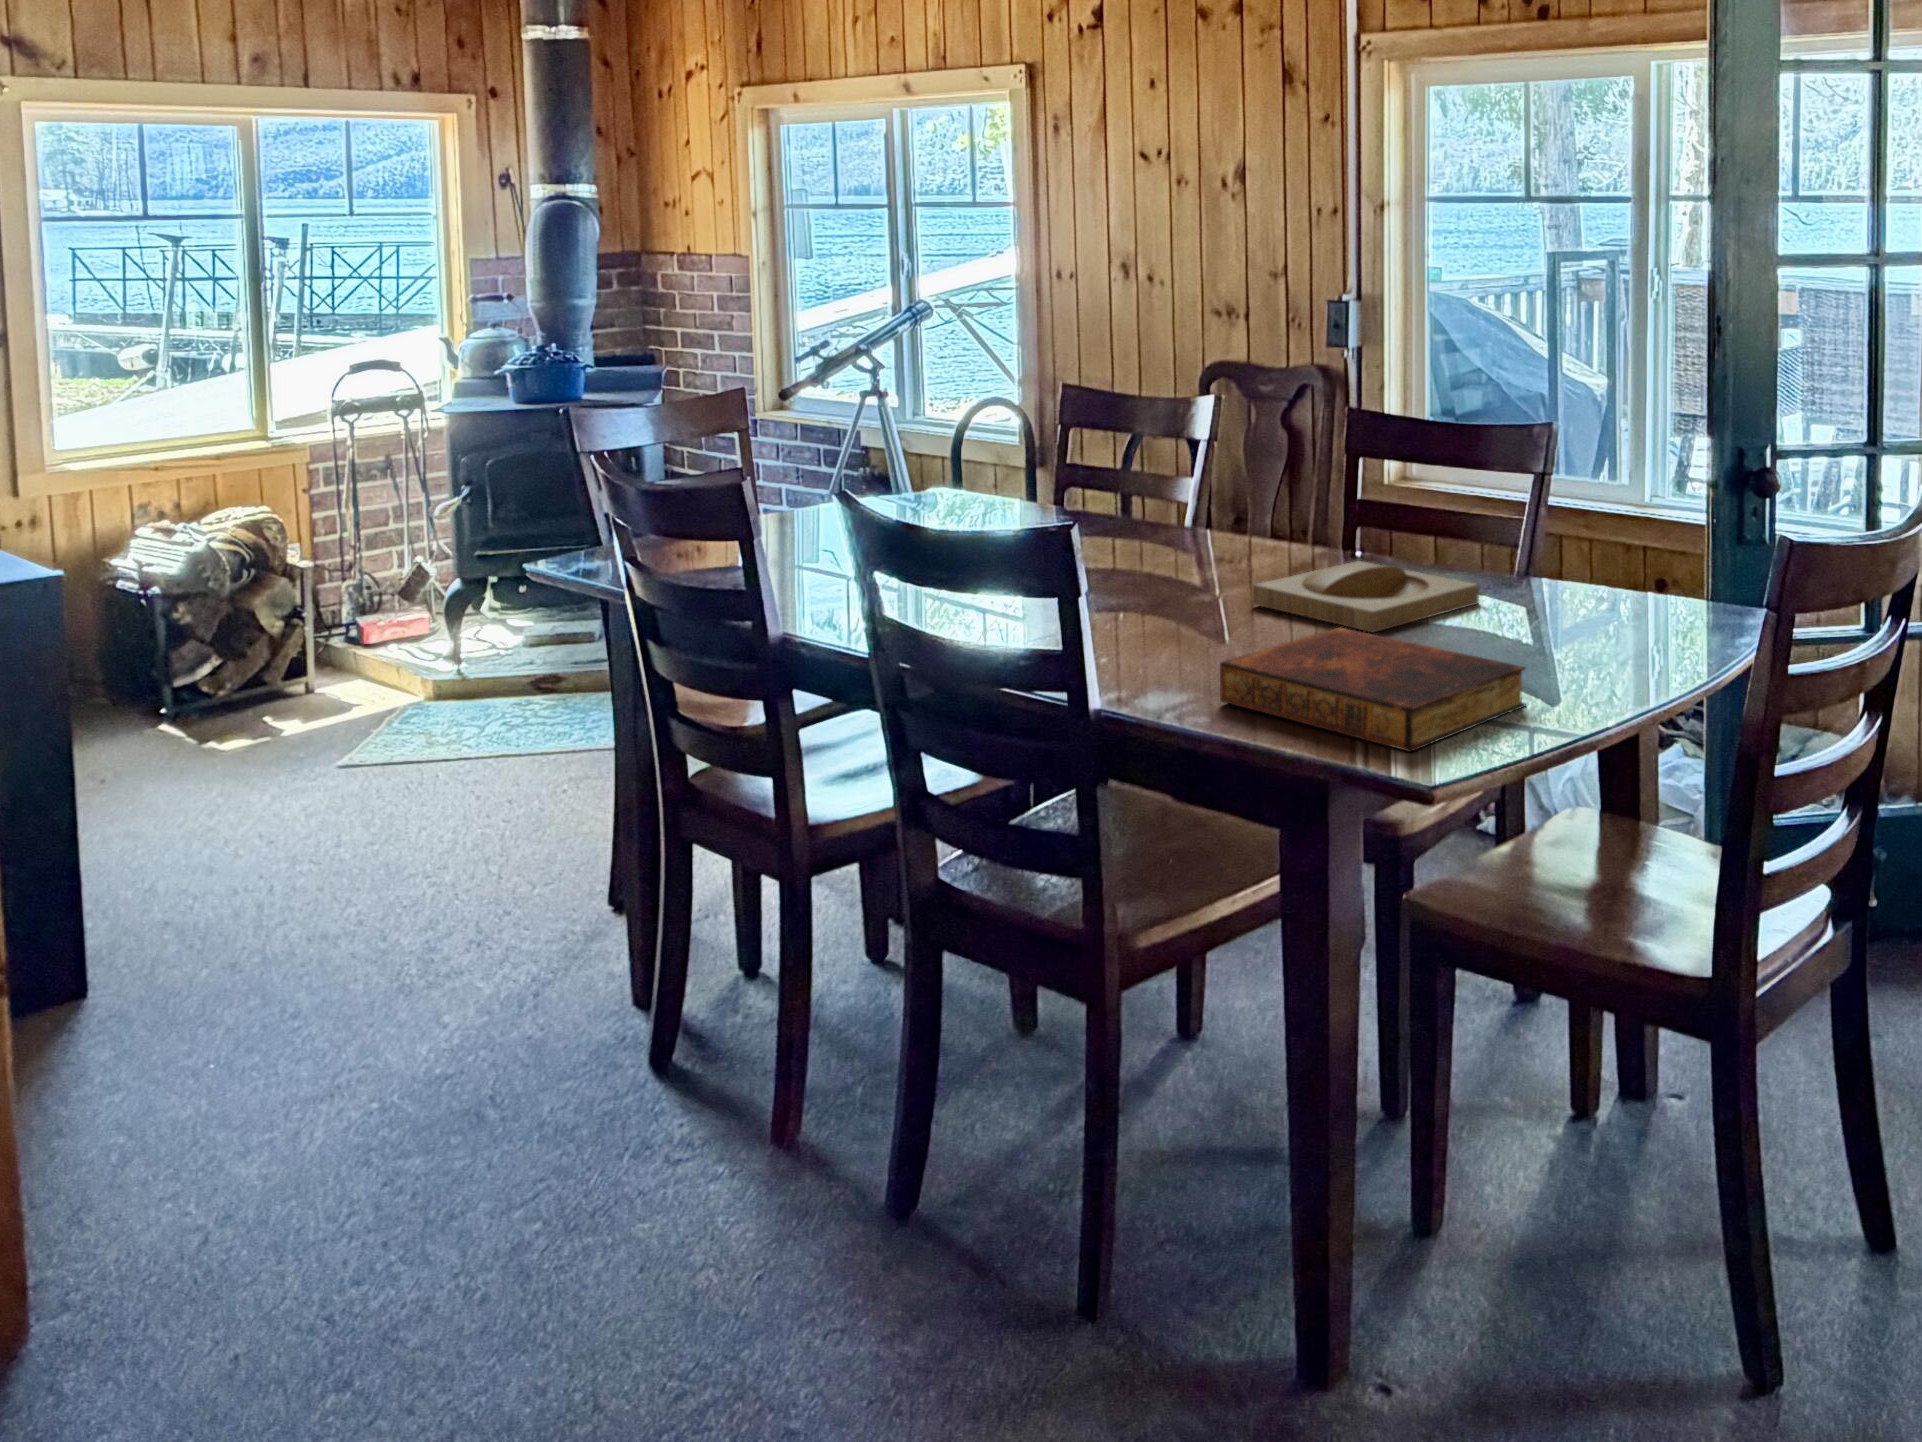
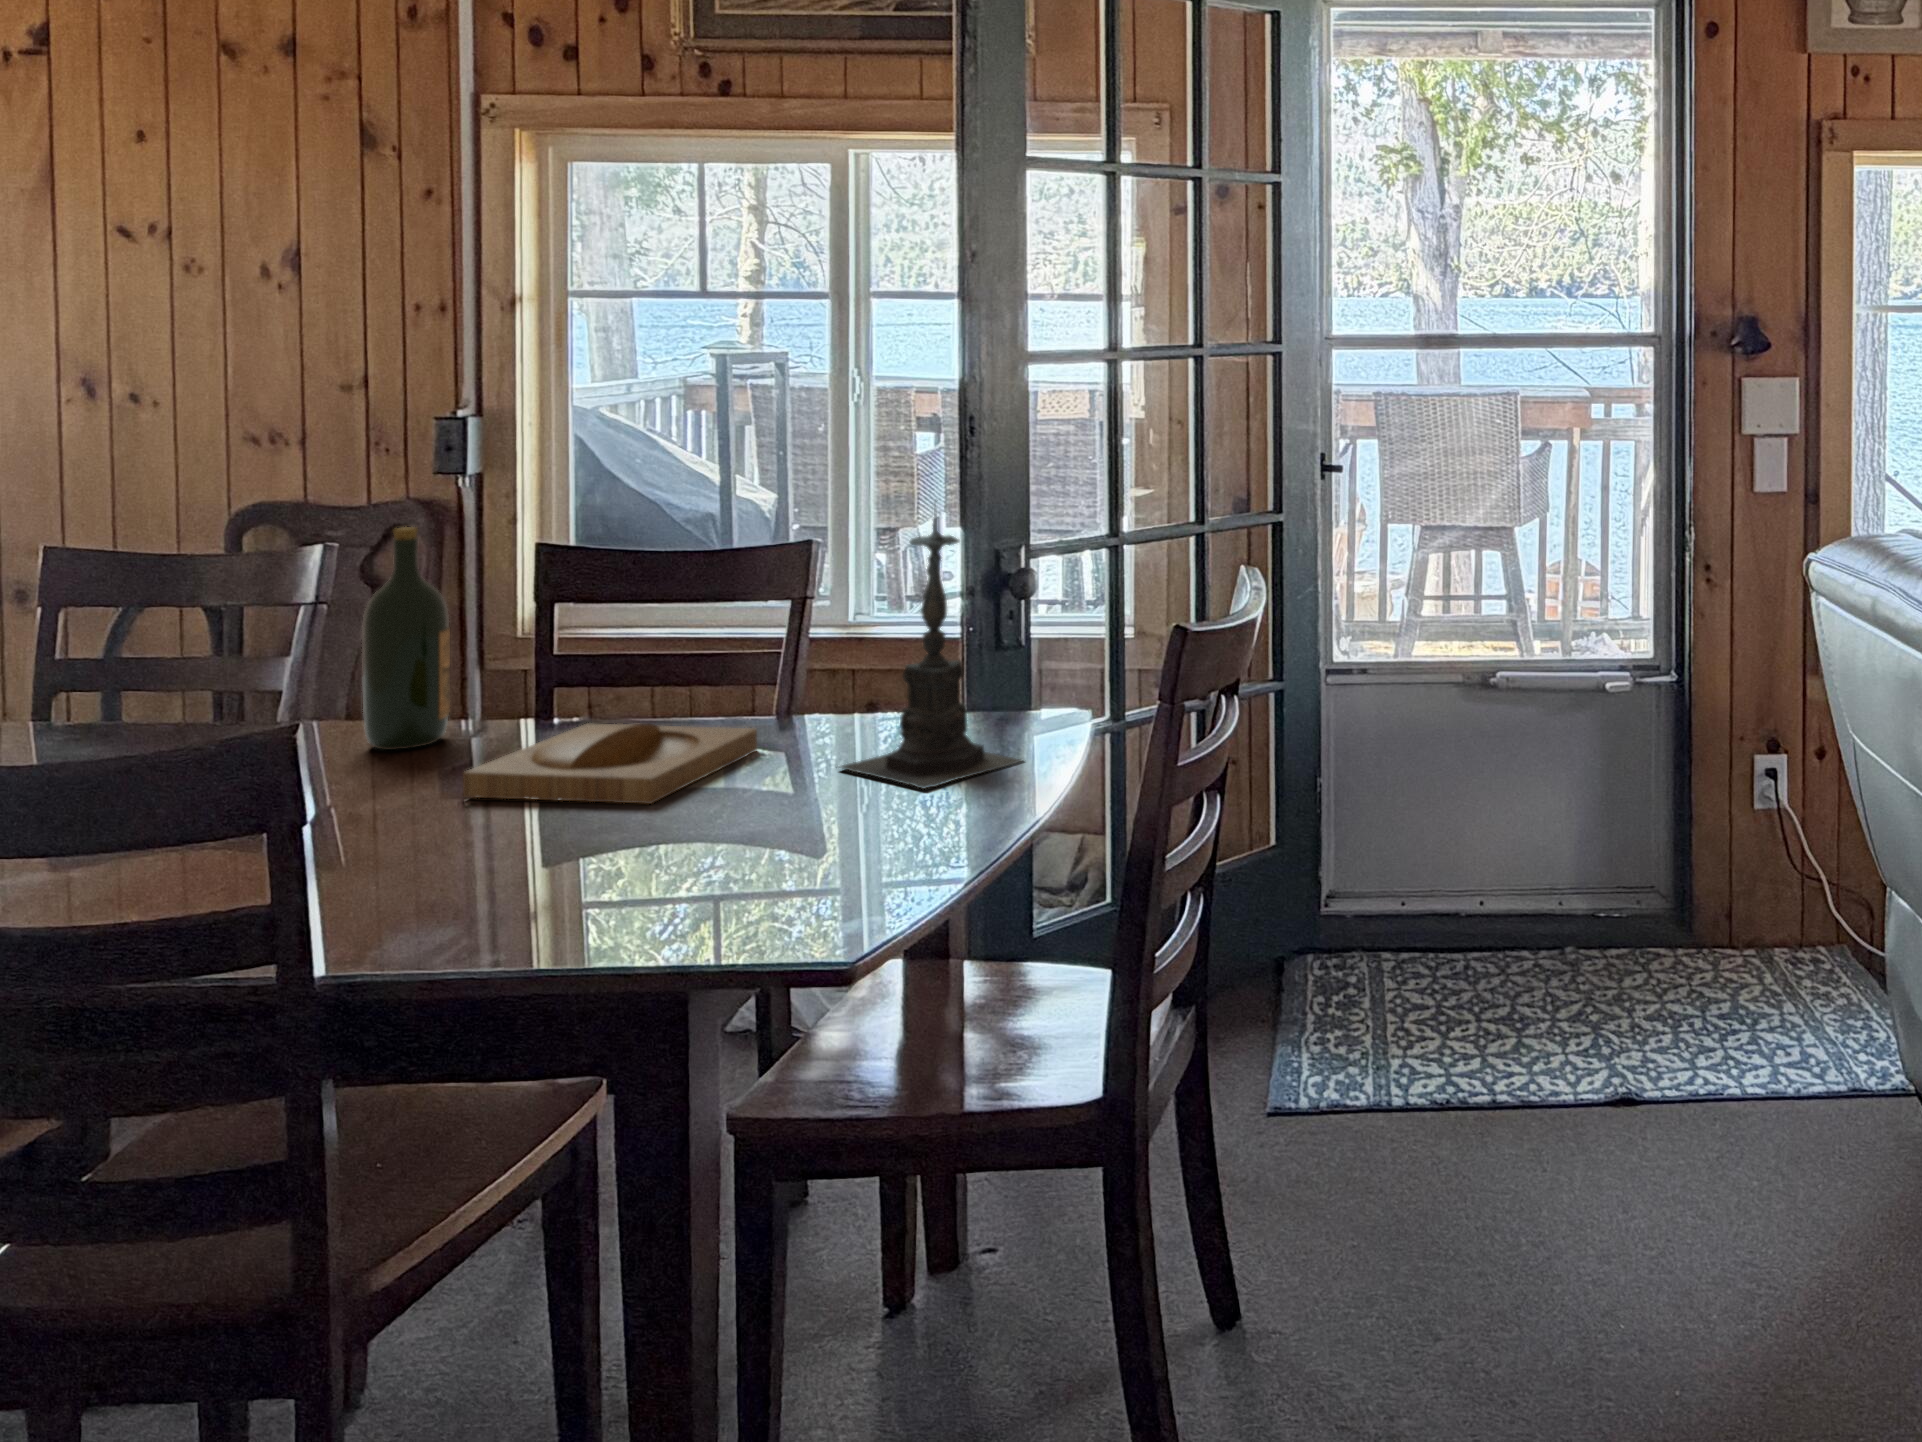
wine bottle: none [1216,388,1274,562] -> present [362,527,450,750]
candle holder: none [1528,393,1694,659] -> present [841,516,1021,788]
book: present [1220,627,1526,752] -> none [506,802,892,927]

